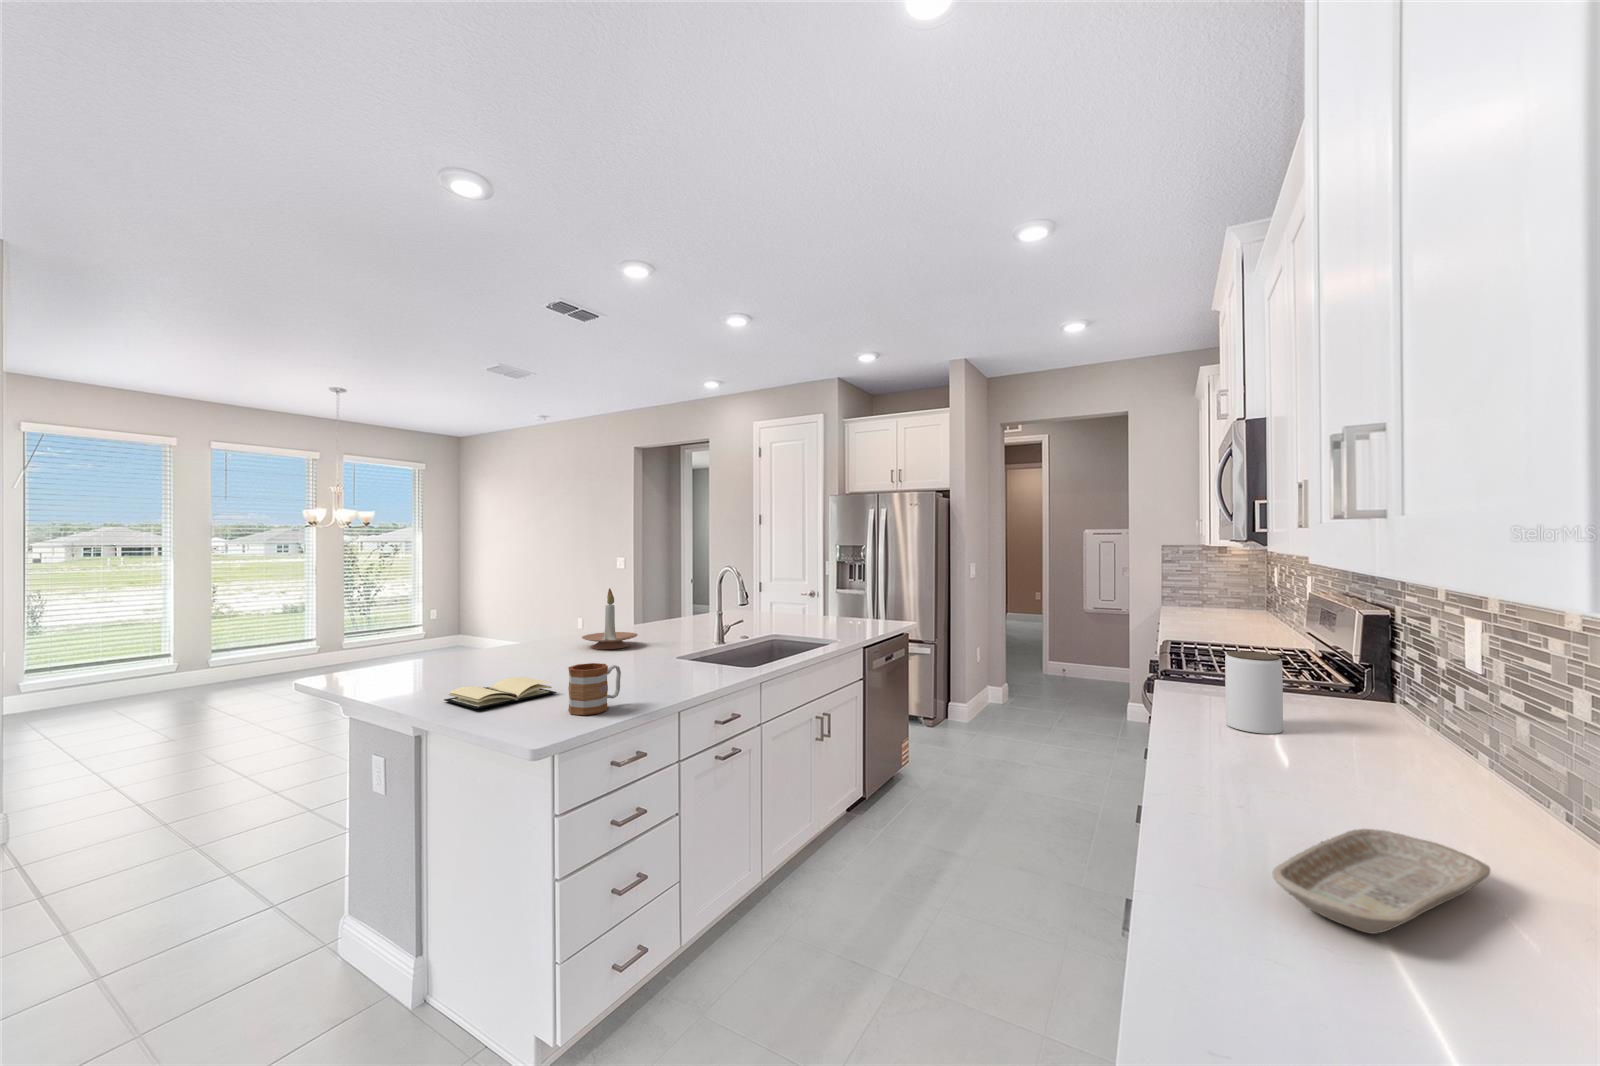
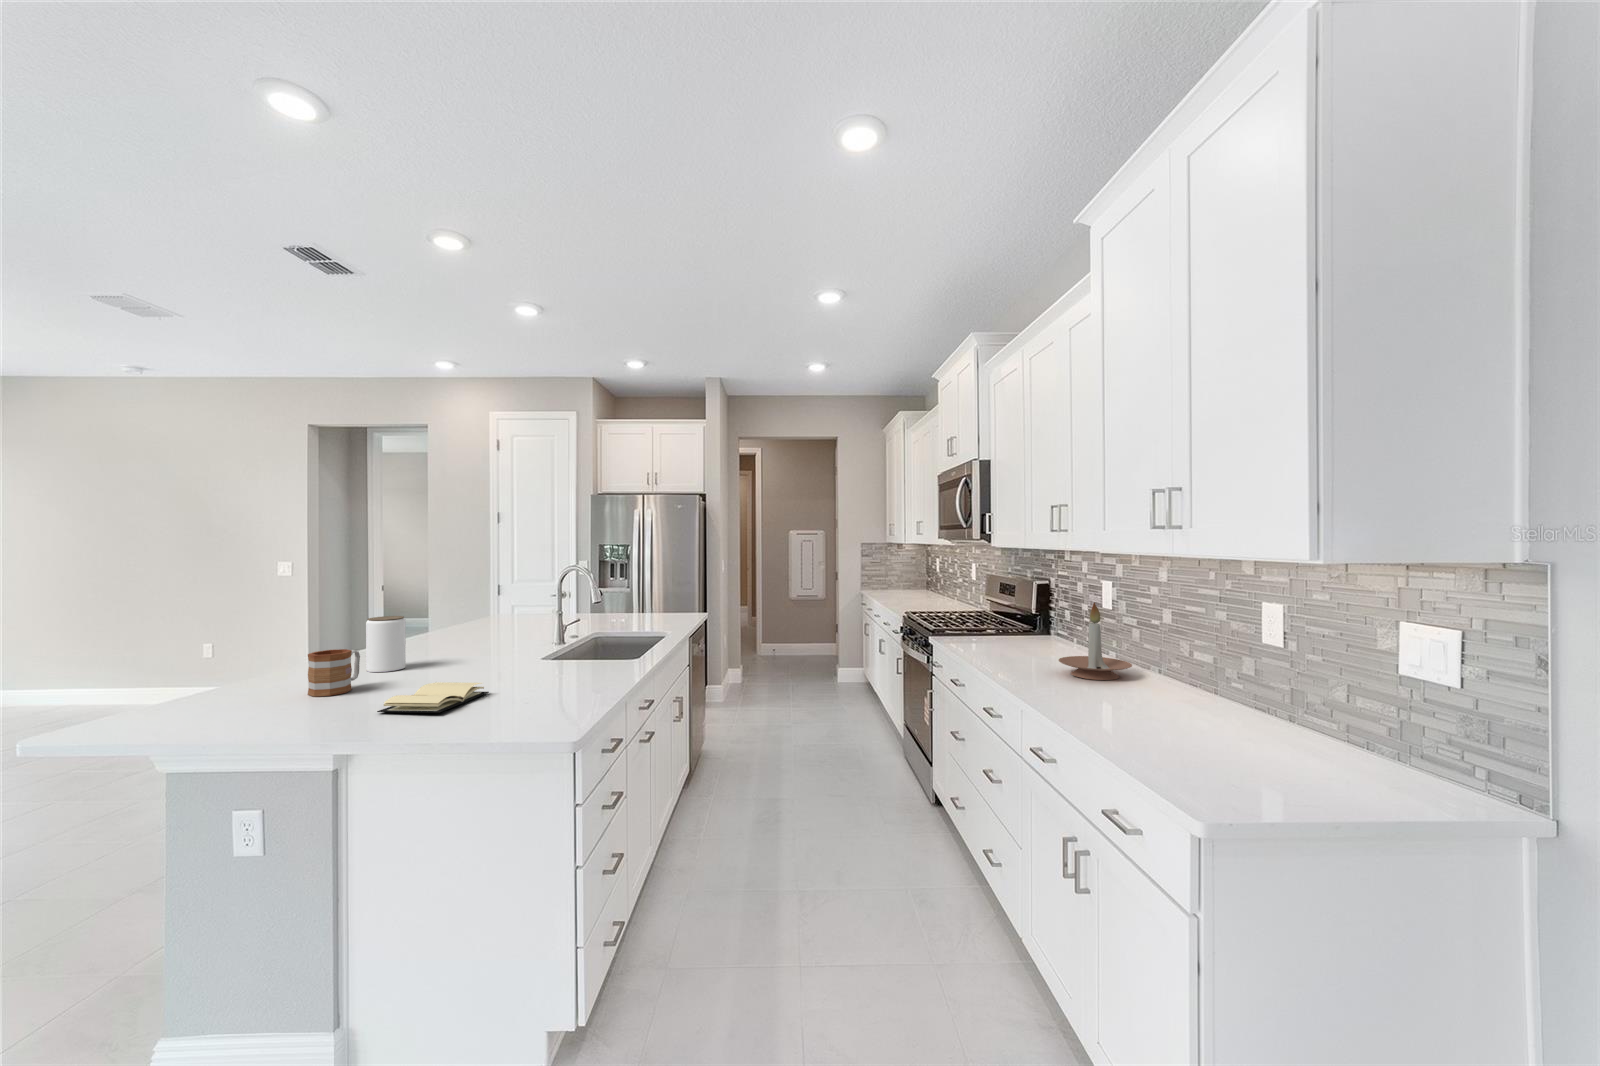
candle holder: present [582,588,638,649] -> present [1059,603,1132,680]
jar: present [1225,651,1283,734] -> present [366,616,406,672]
mug: present [568,663,621,715] -> present [308,649,360,697]
tray: present [1272,829,1490,934] -> none [1096,684,1160,721]

